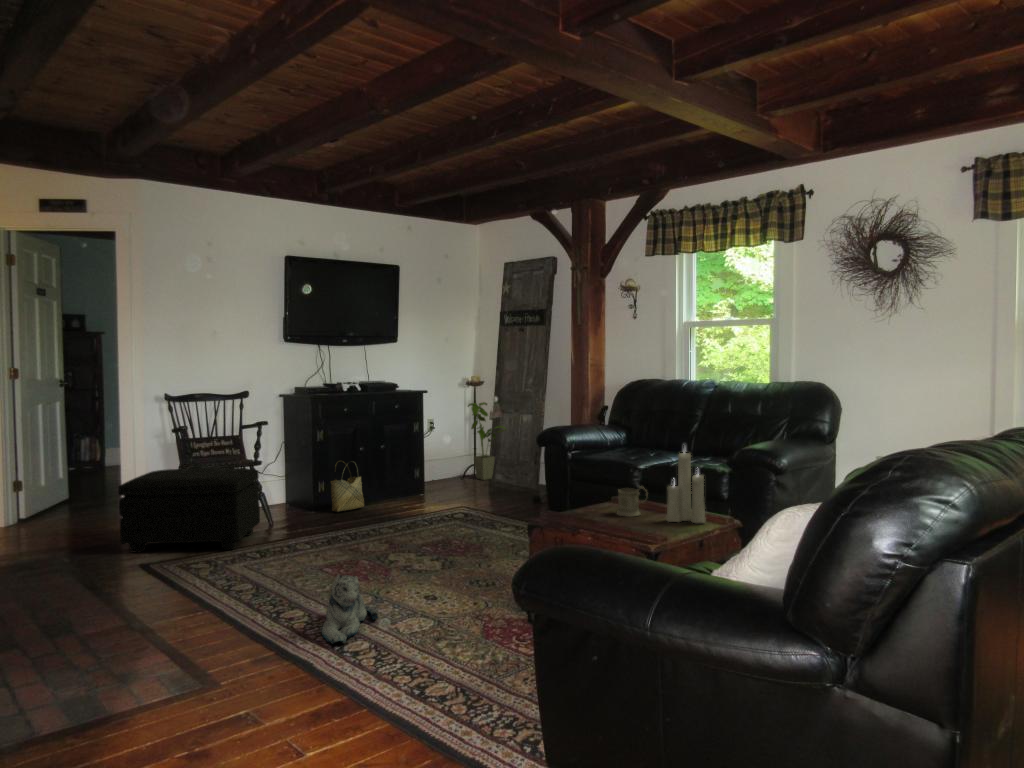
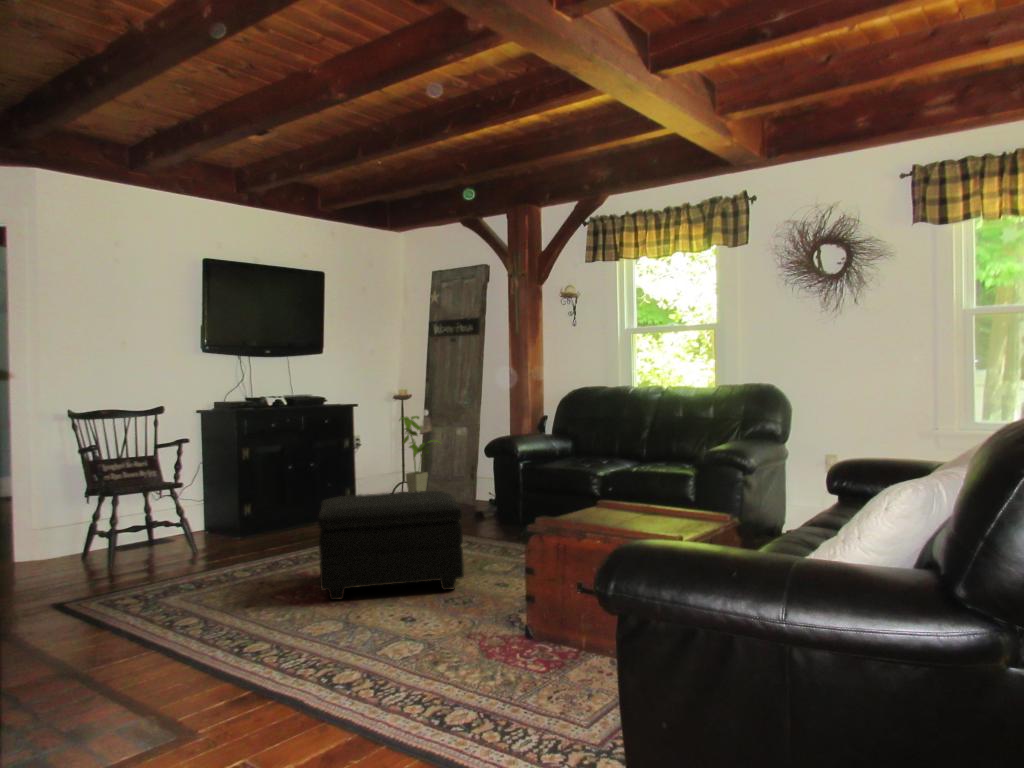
candle: present [666,452,705,523] -> none [672,433,713,520]
footstool: present [118,468,260,552] -> present [318,491,464,600]
woven basket: present [331,469,364,512] -> none [261,480,298,536]
mug: present [617,486,648,517] -> none [617,484,652,517]
plush toy: present [321,575,378,644] -> none [299,598,361,677]

